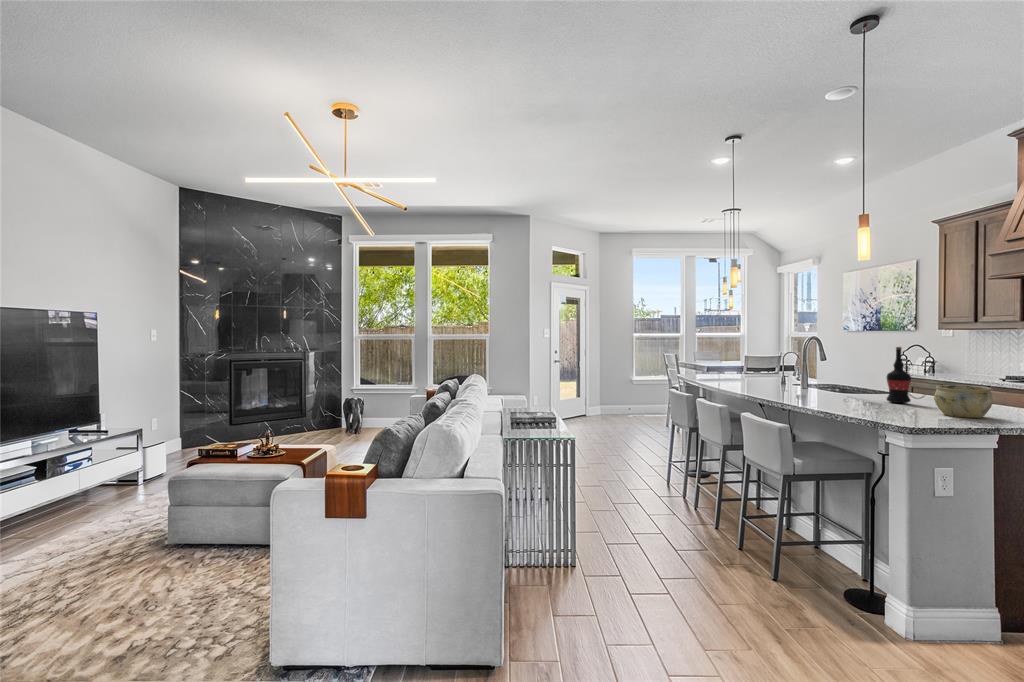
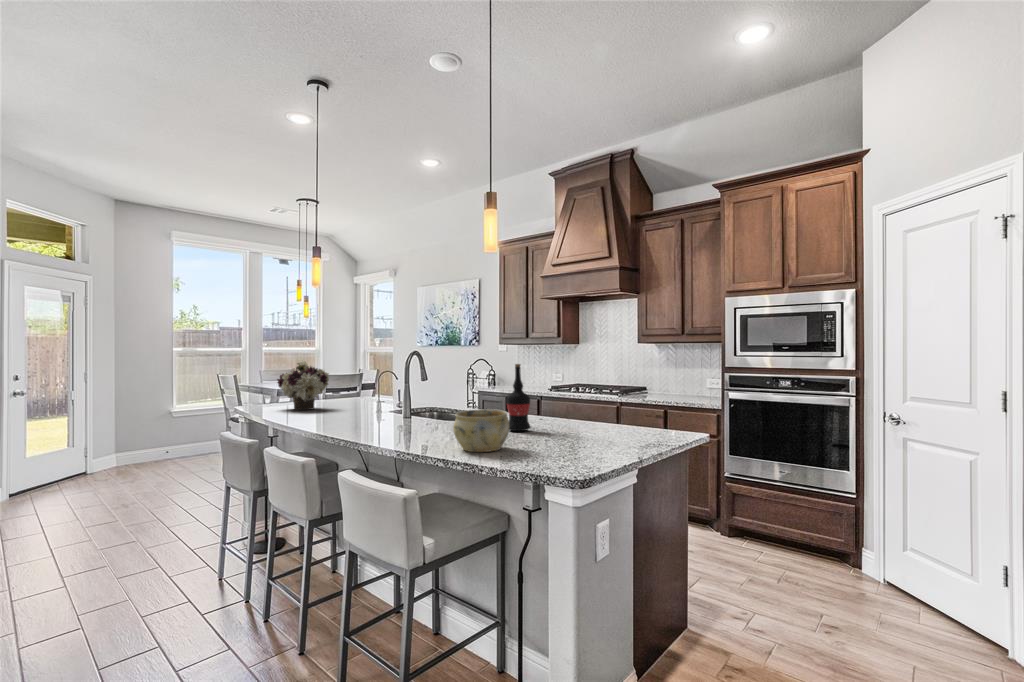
flower arrangement: none [705,342,745,379] -> present [277,361,329,410]
ceramic bowl: present [934,385,993,418] -> present [453,409,509,452]

